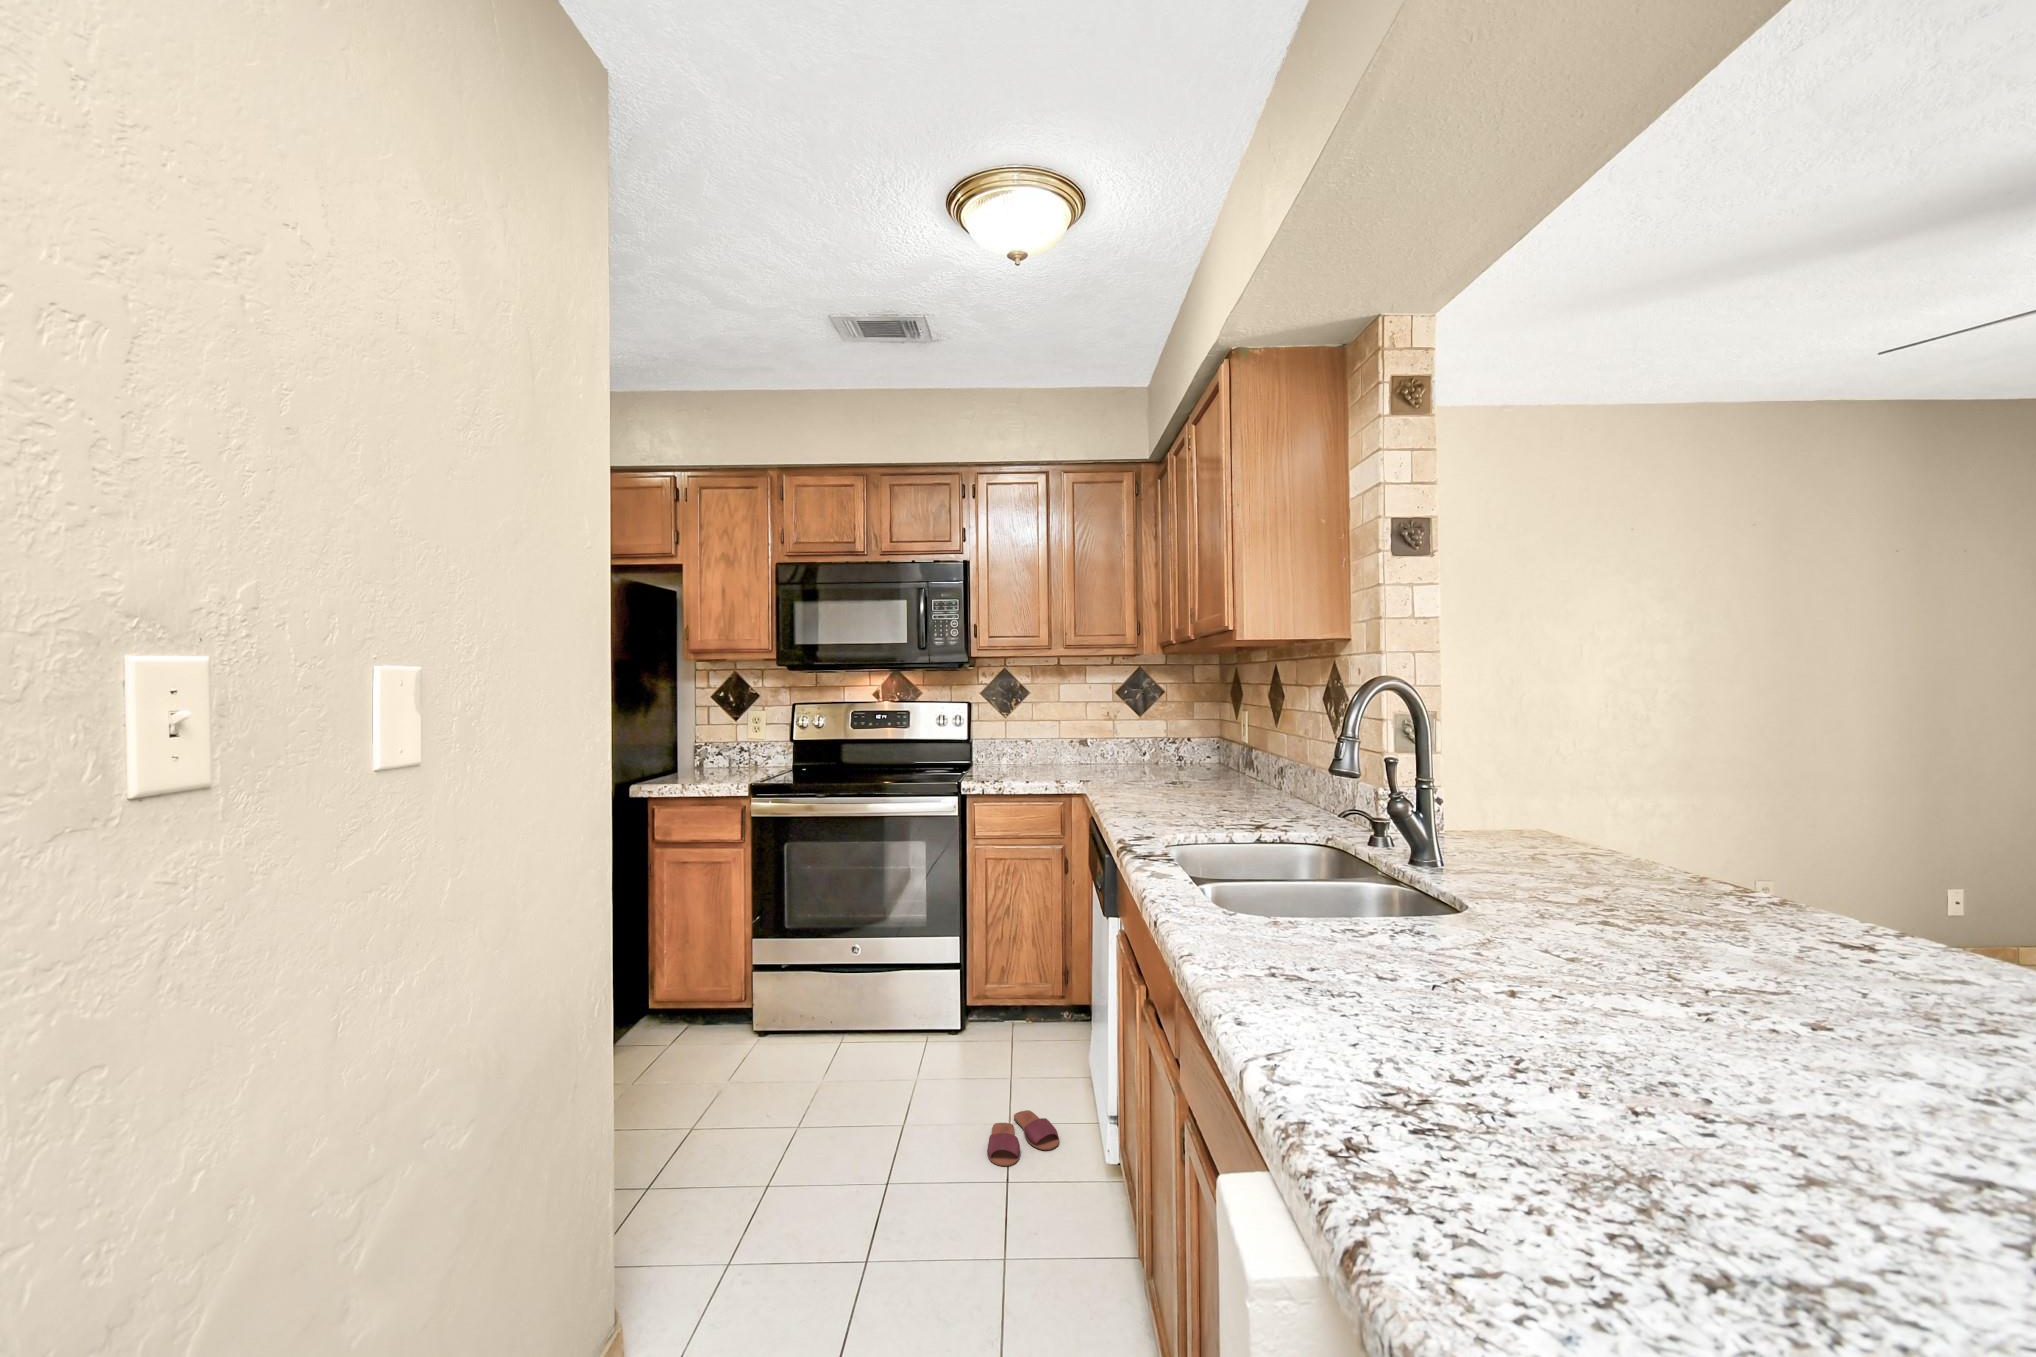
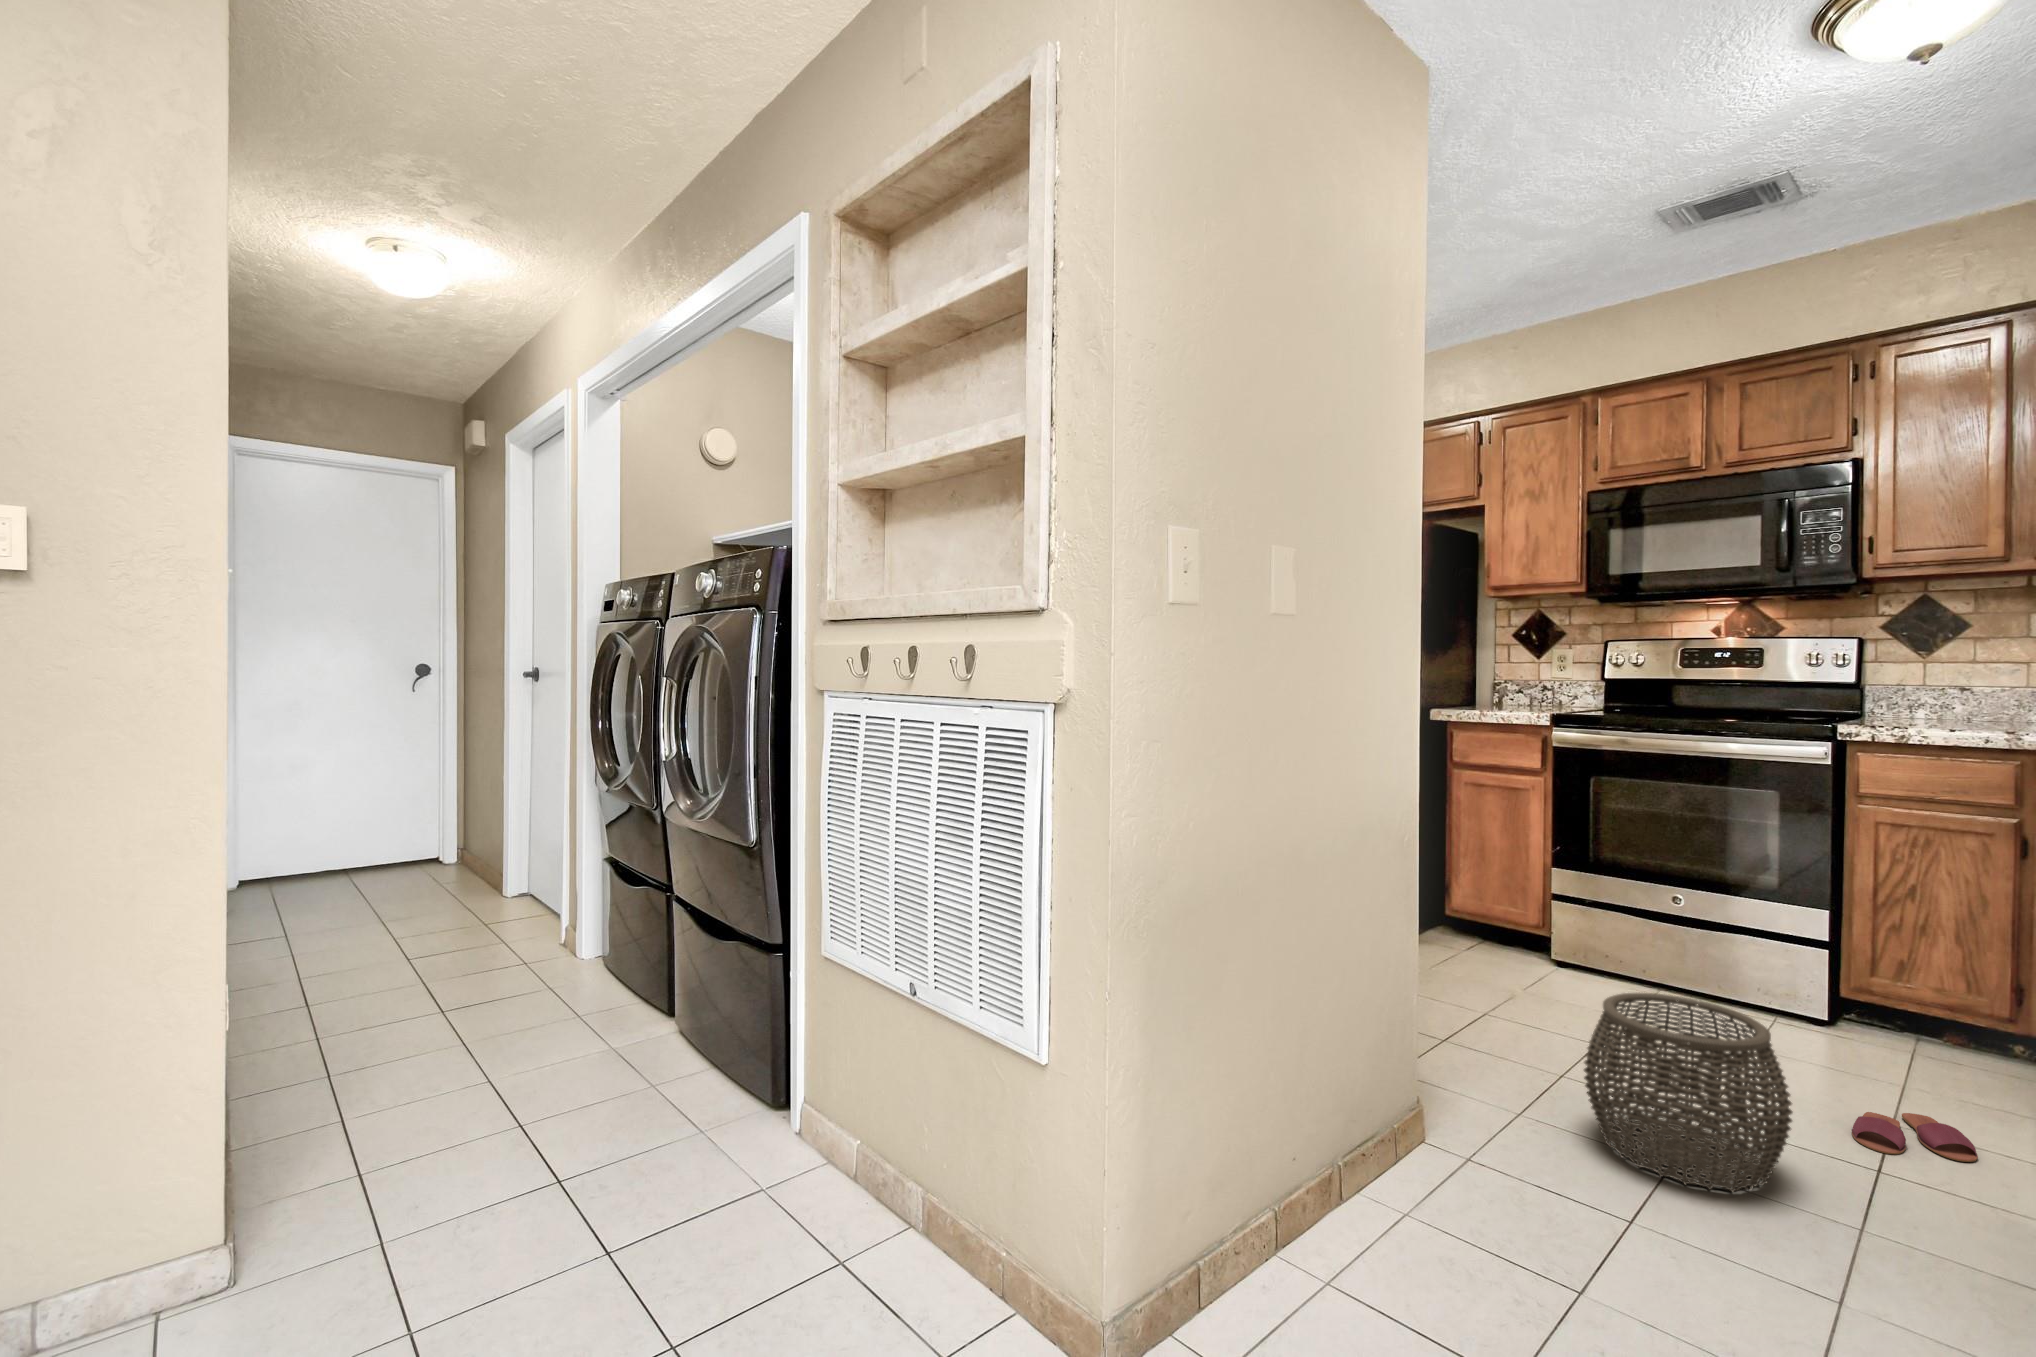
woven basket: none [789,1088,956,1298] -> present [1584,993,1793,1192]

